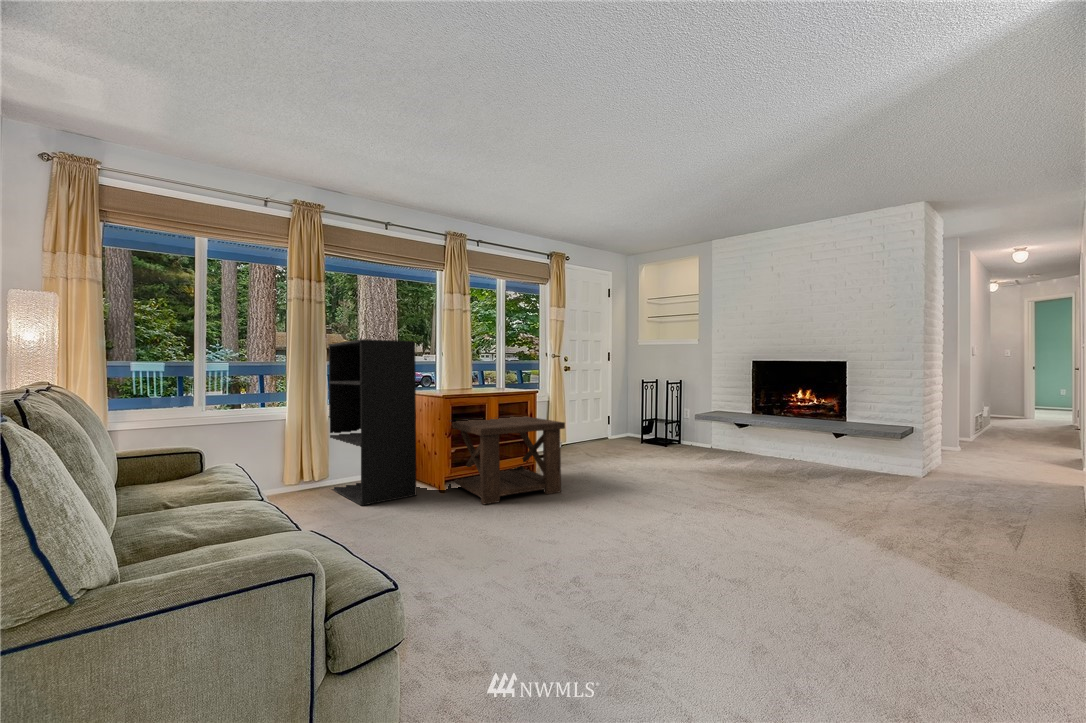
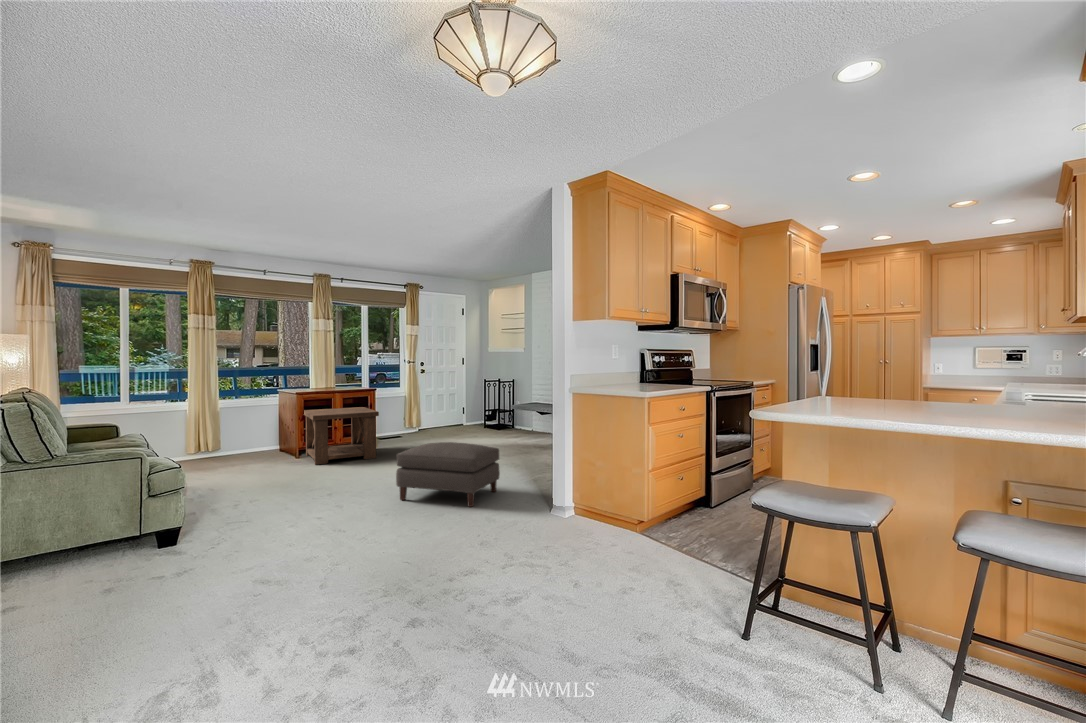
bookshelf: present [329,339,416,506] -> none [220,357,277,466]
ottoman: none [726,478,935,619] -> present [396,442,500,507]

